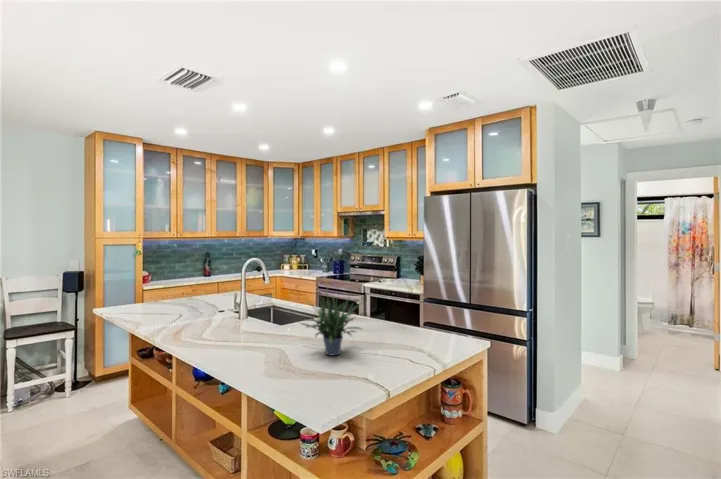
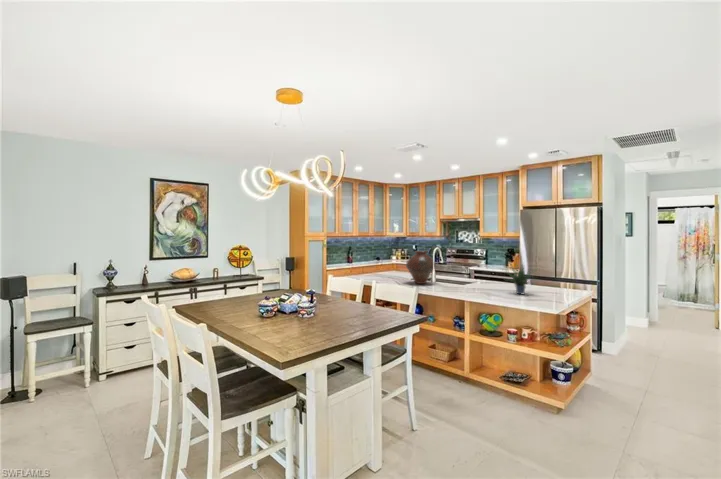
vase: none [169,264,228,325] -> present [406,251,436,284]

